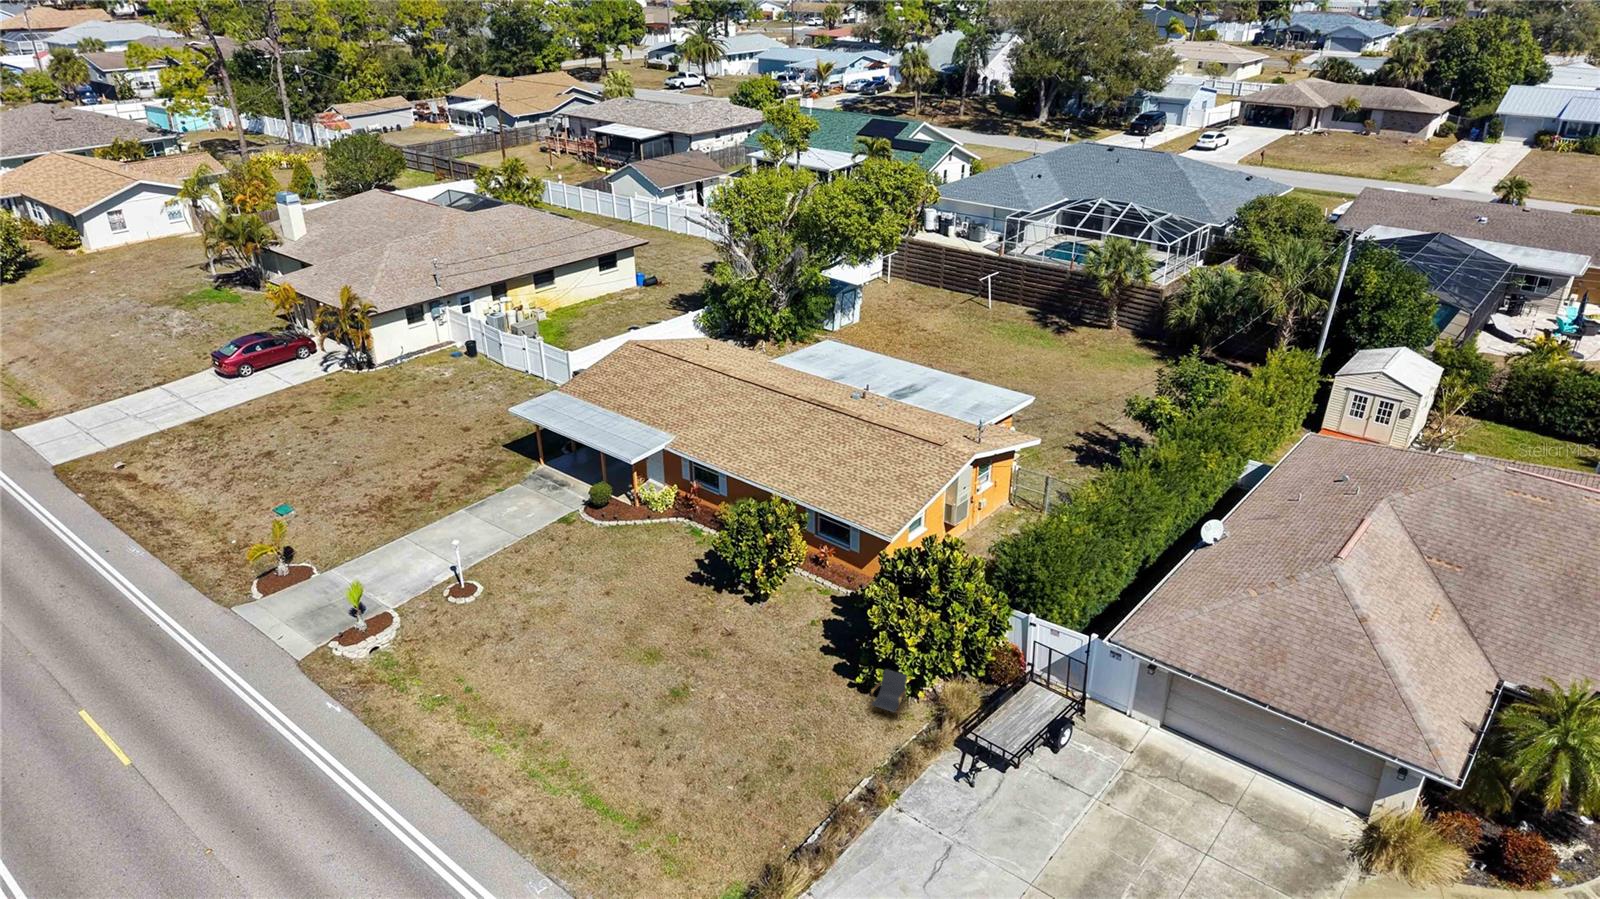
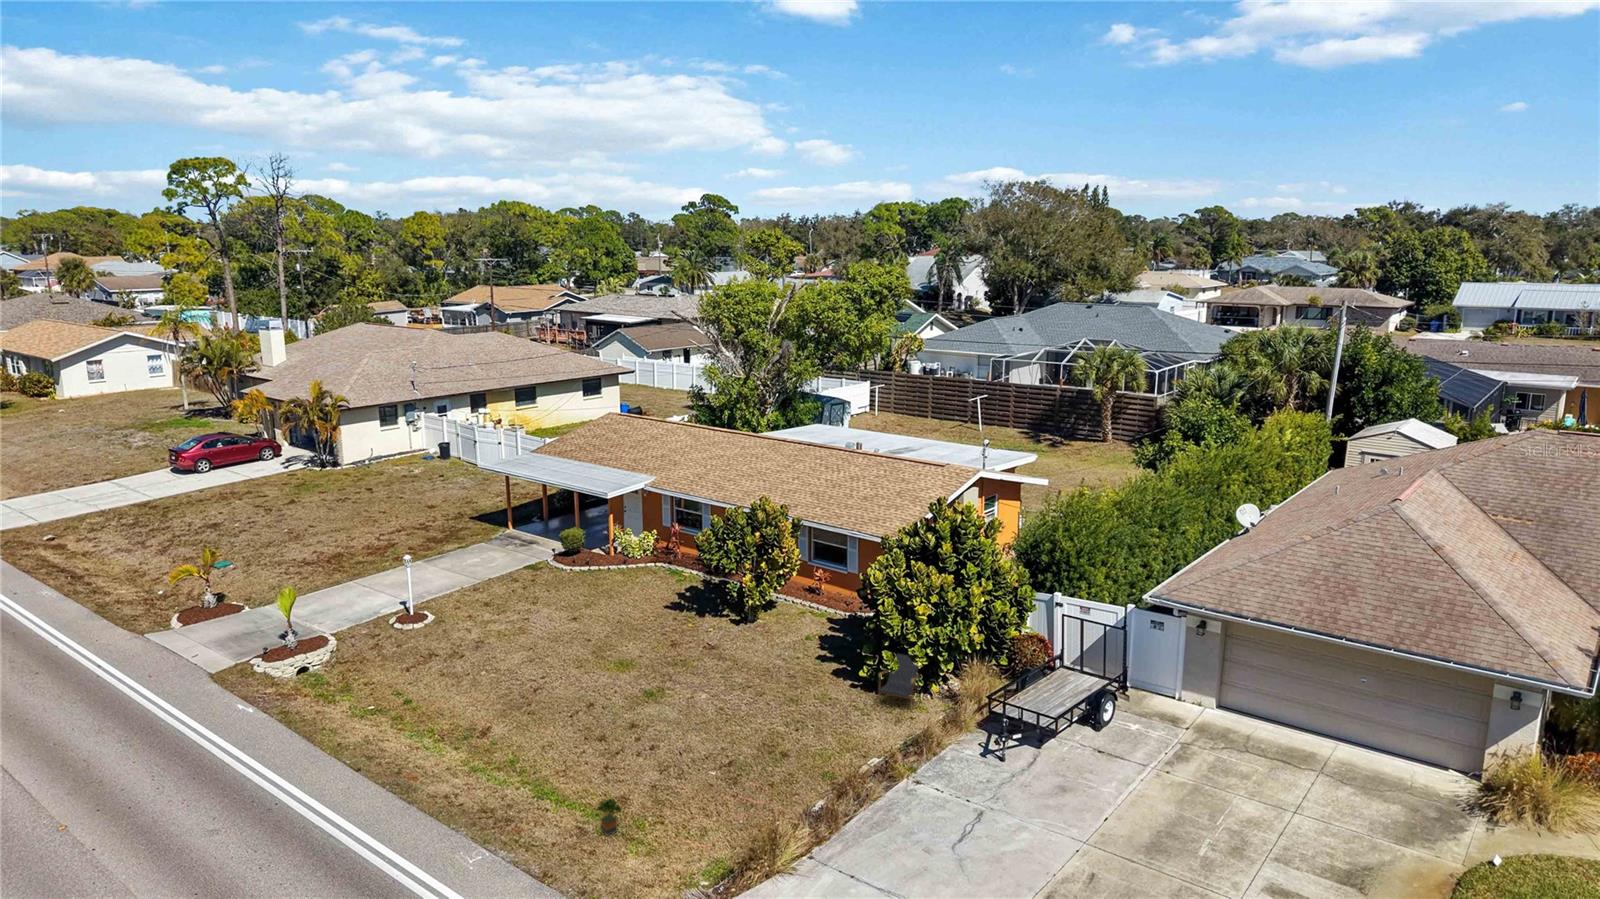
potted tree: none [635,833,655,862] -> present [598,799,621,836]

